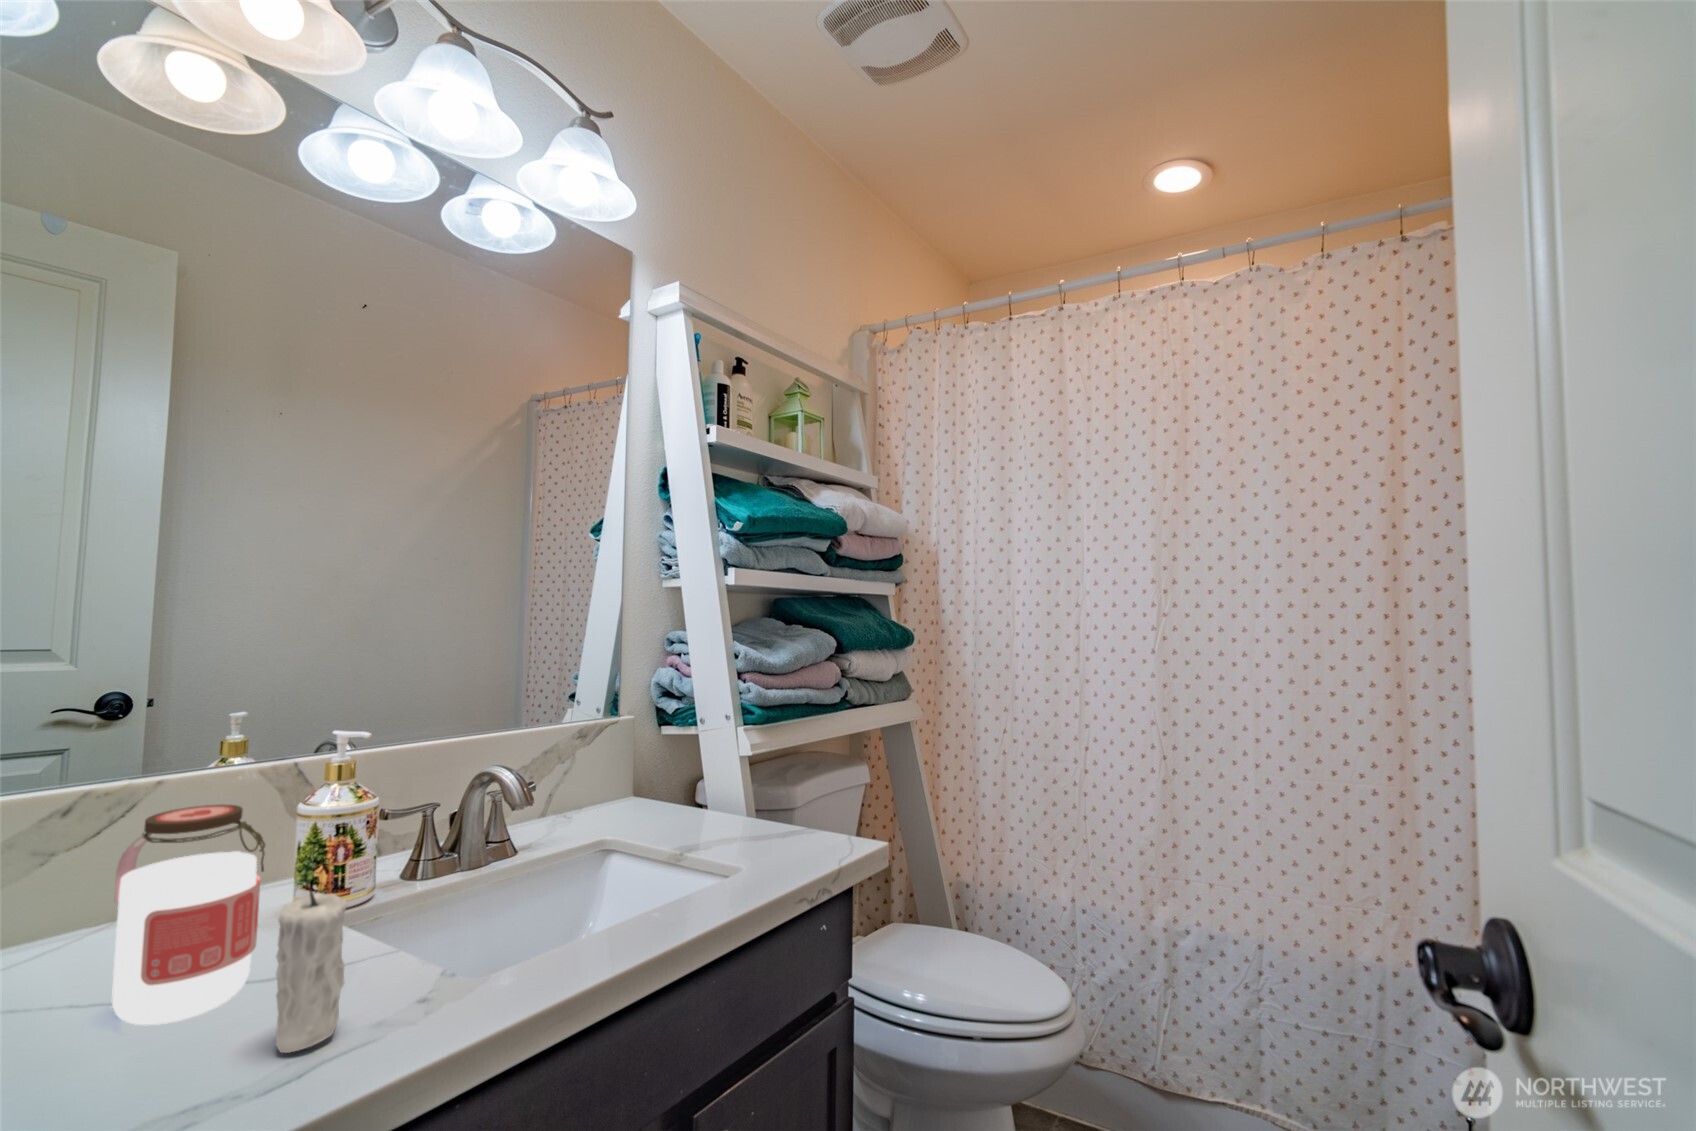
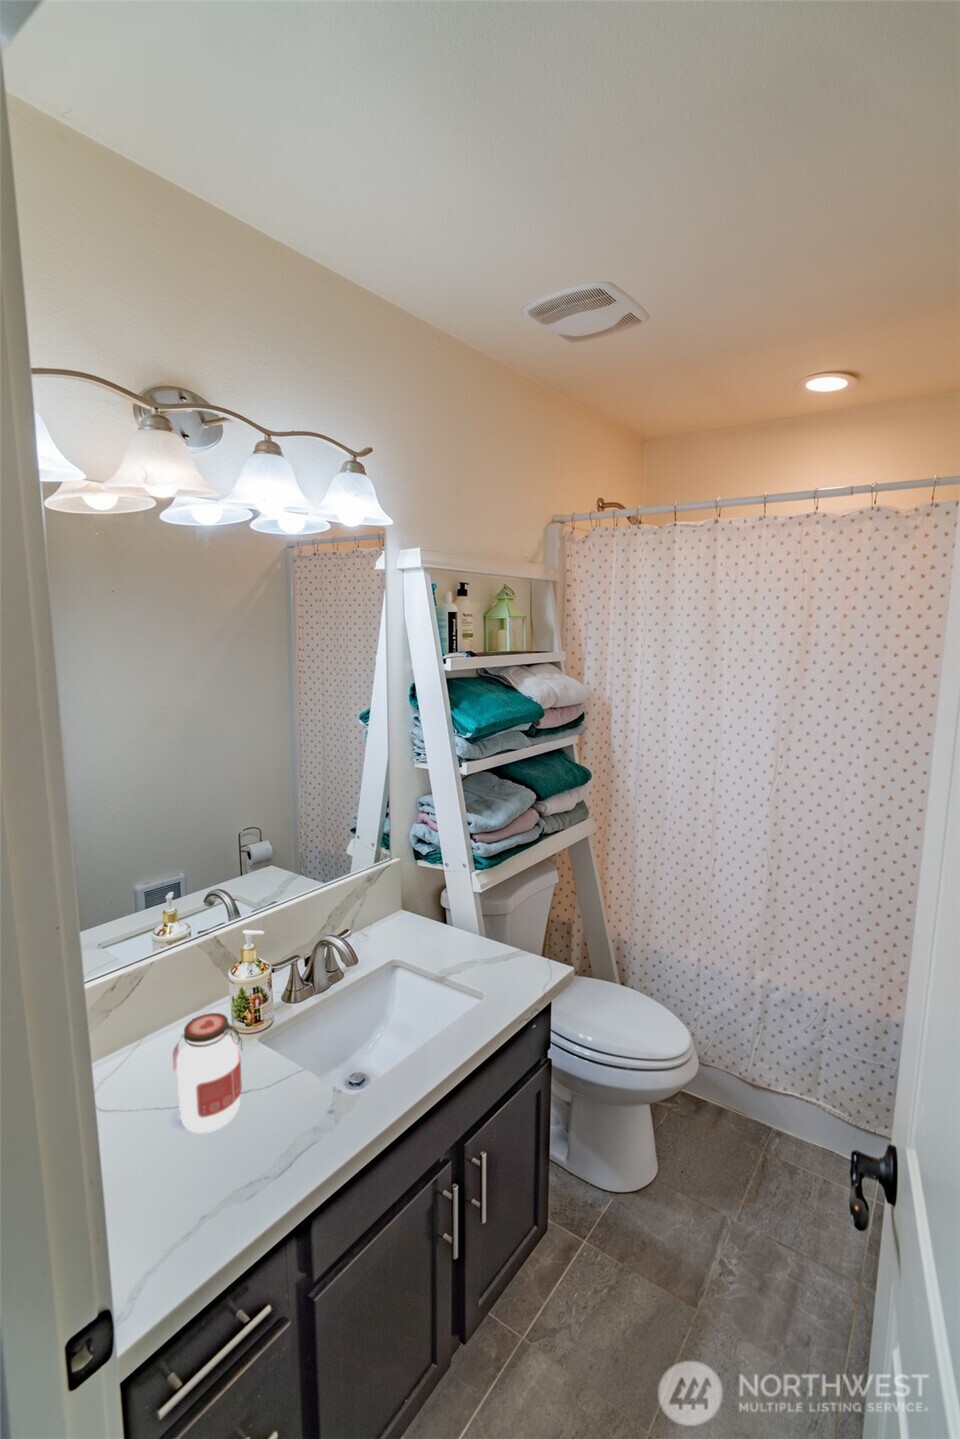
candle: present [276,884,347,1053] -> none [267,1071,298,1157]

